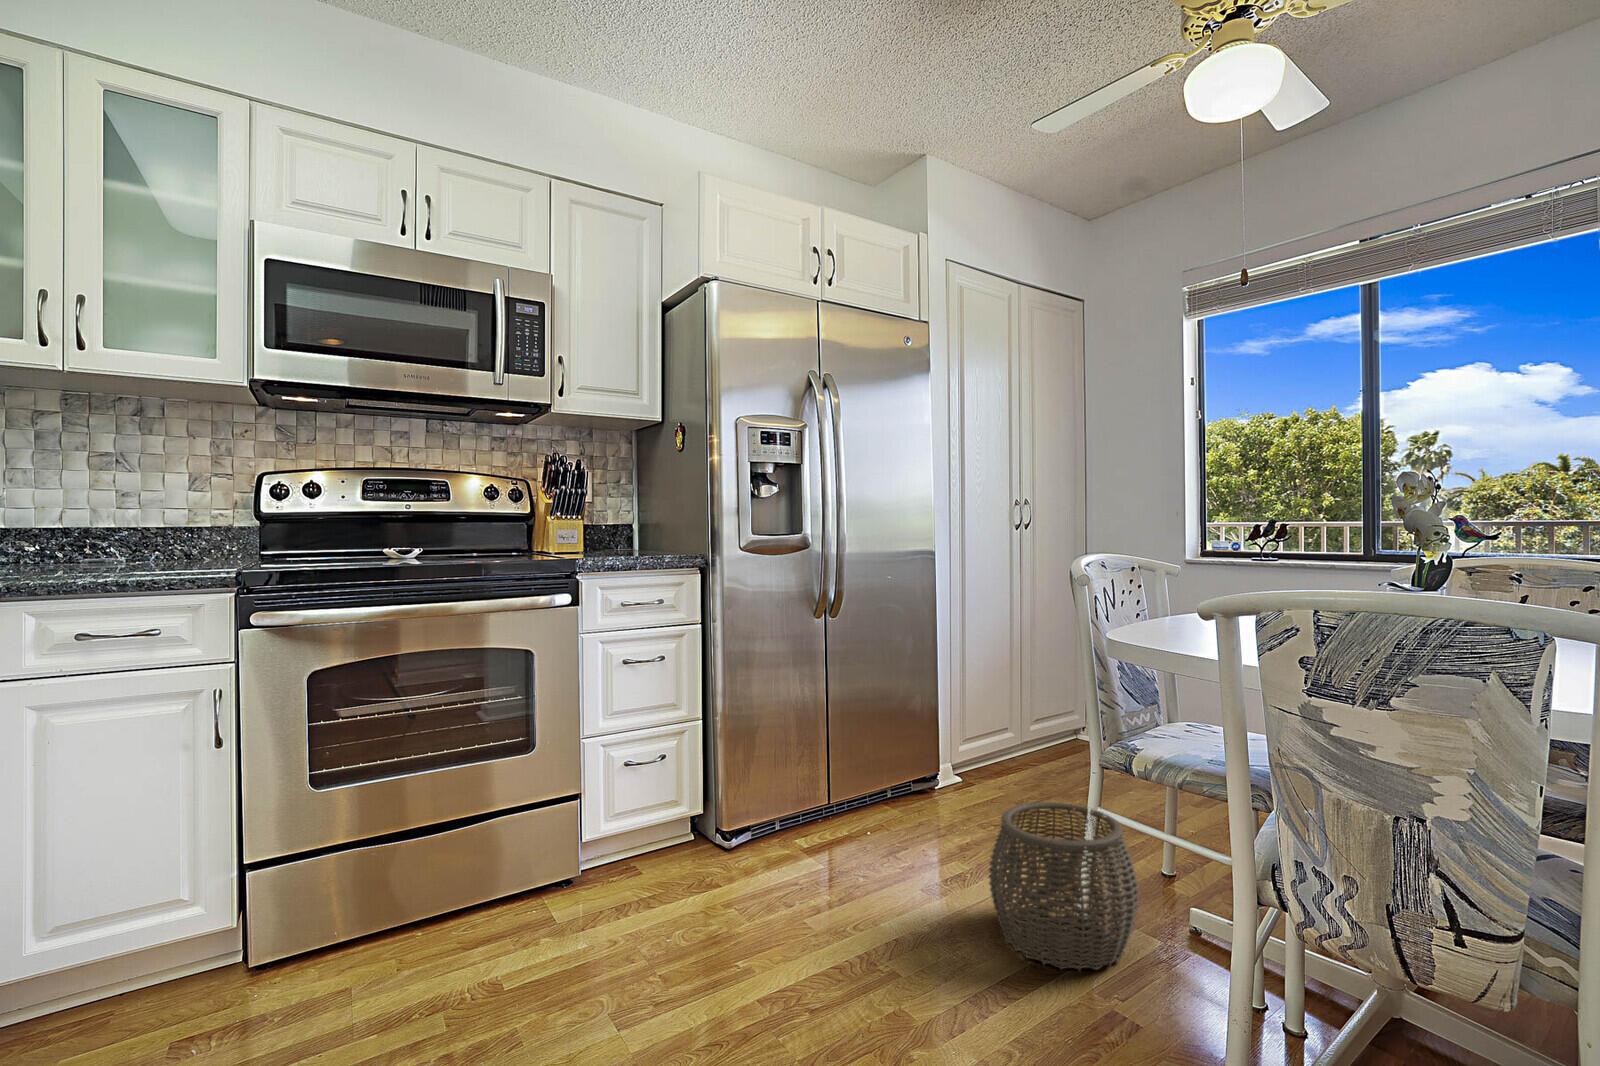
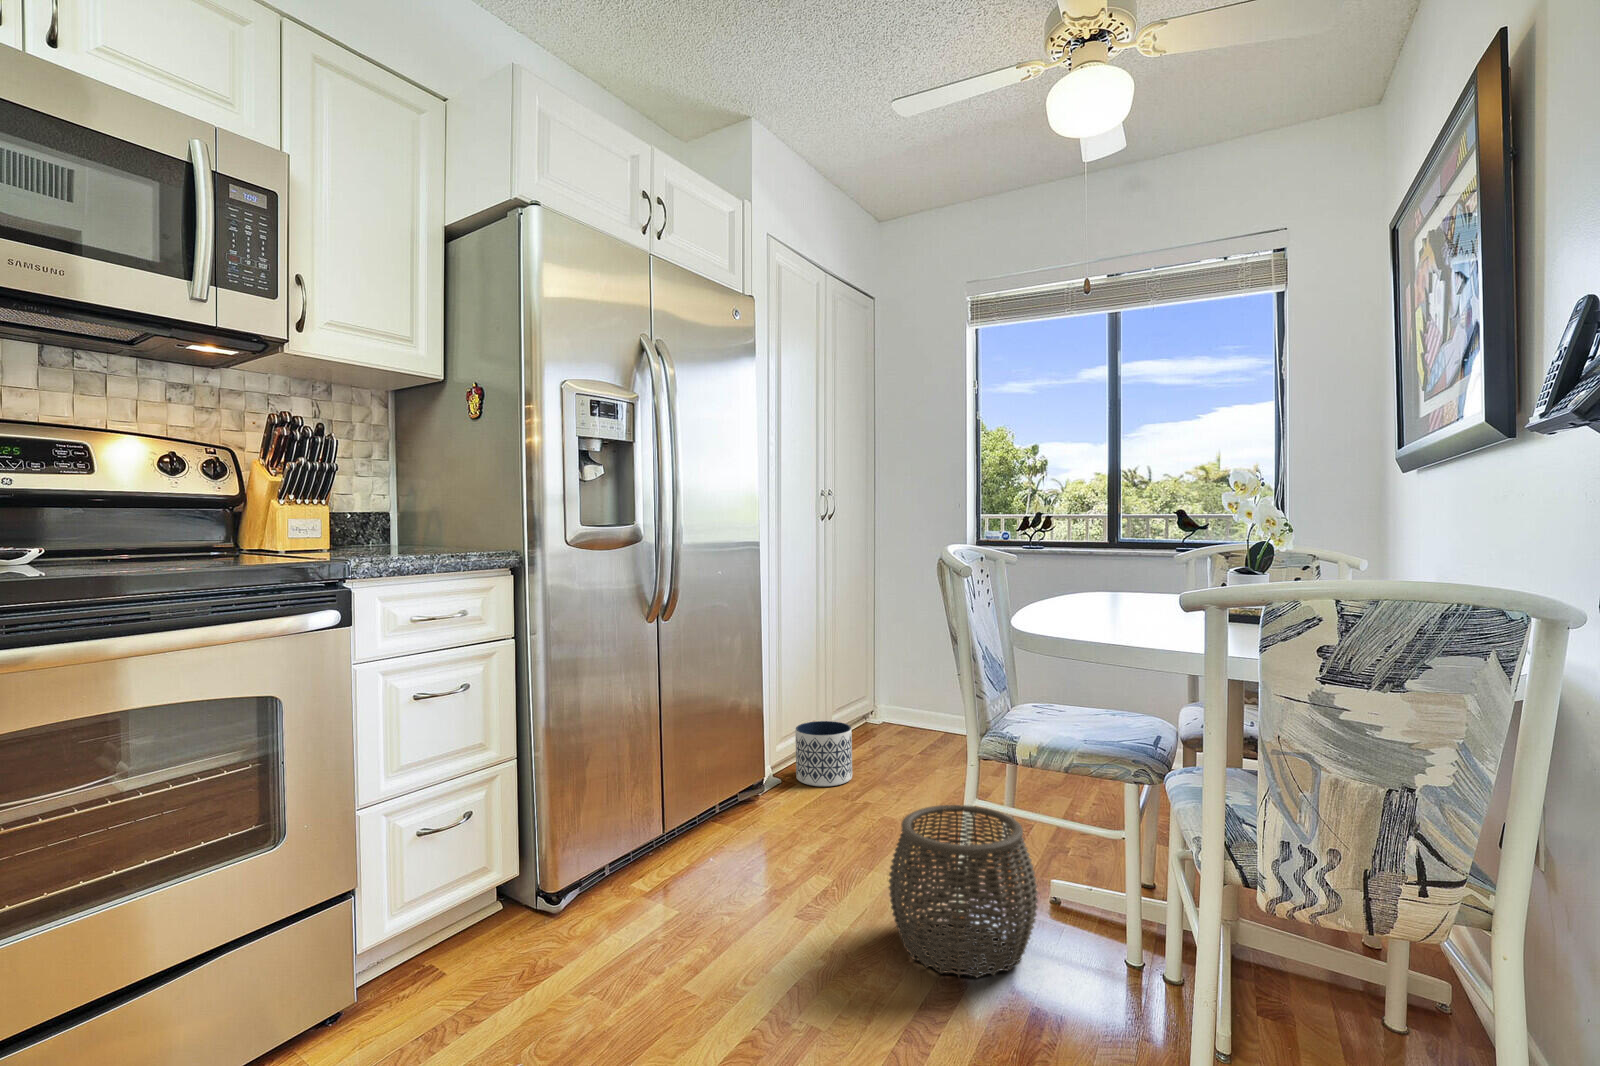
planter: none [984,720,1040,782] -> present [795,721,852,786]

